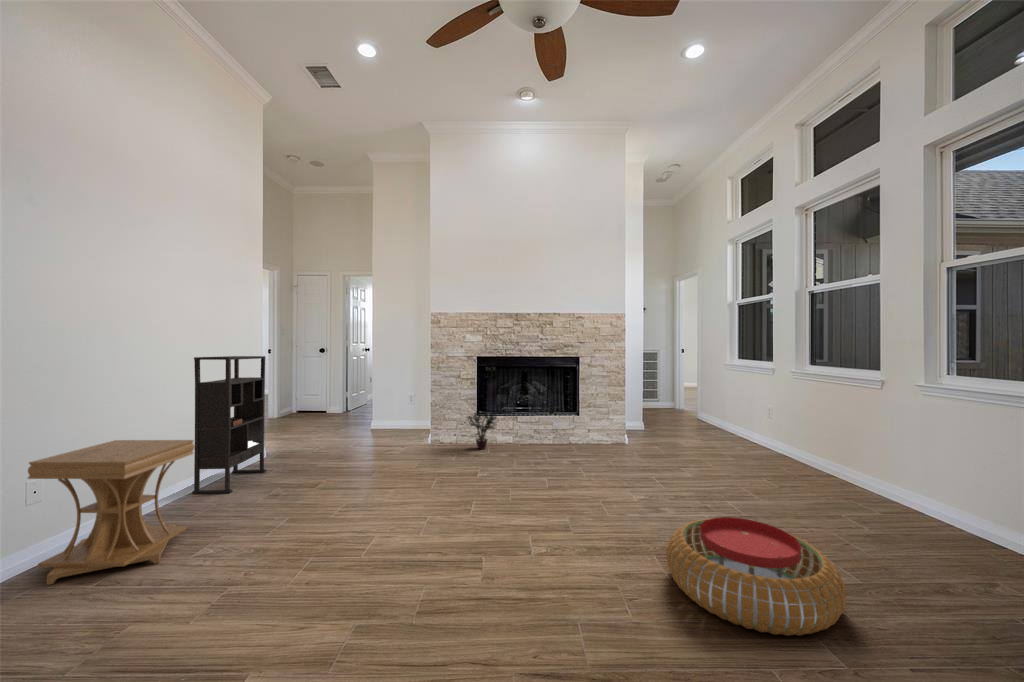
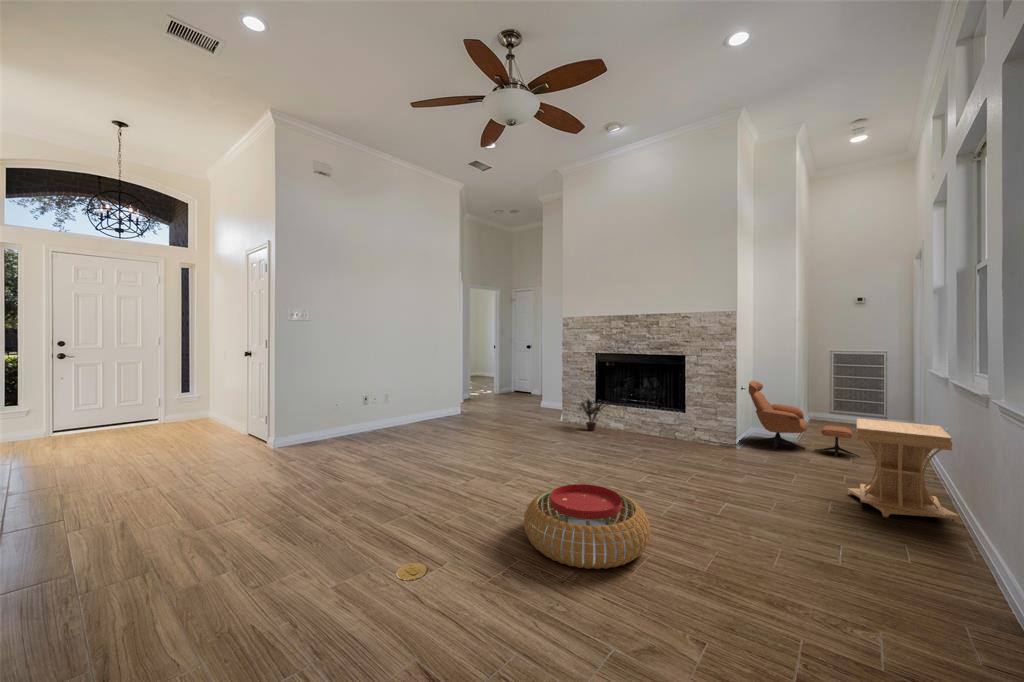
bookshelf: present [192,356,266,494] -> none [404,350,447,428]
lounge chair: none [617,379,696,440] -> present [749,381,860,457]
side table: present [28,440,194,585] -> present [848,418,959,522]

